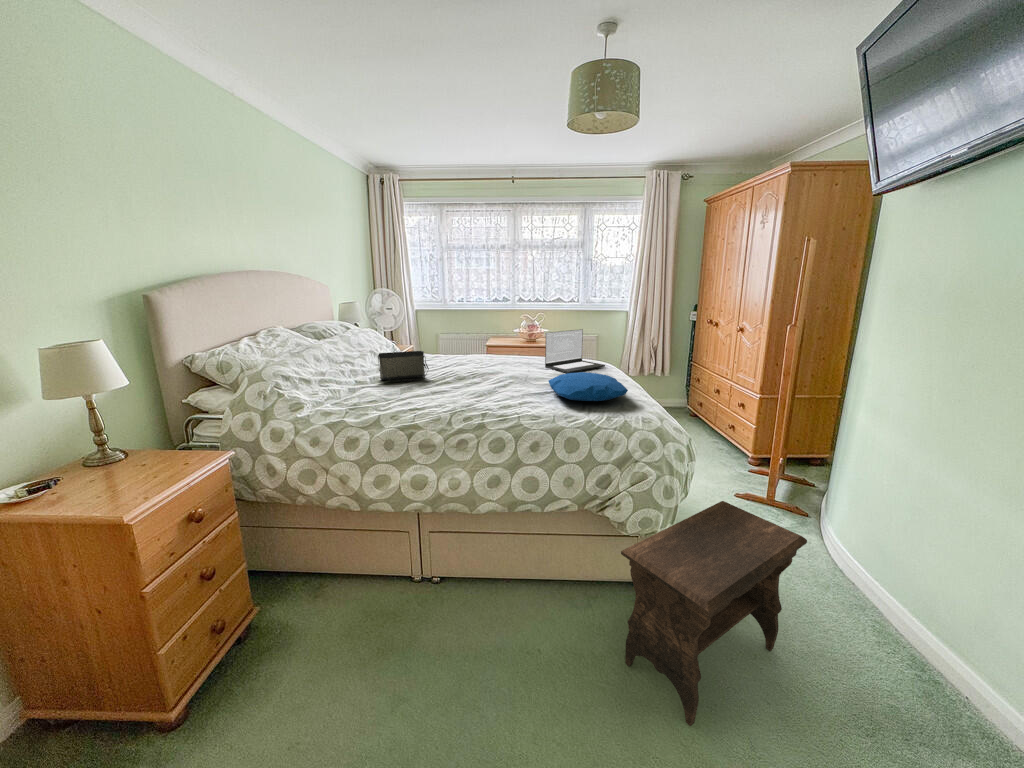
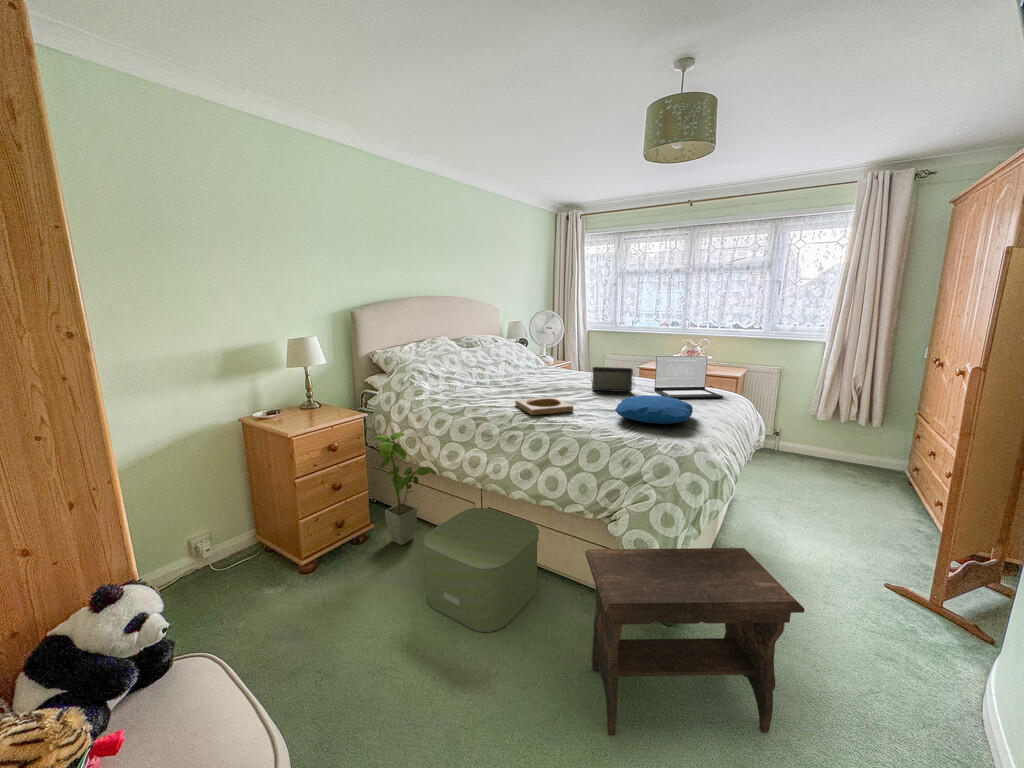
handbag: present [378,351,429,382] -> present [592,367,635,394]
tray: none [437,387,508,412] -> present [515,397,573,415]
house plant: none [258,468,362,617] -> present [372,432,437,545]
storage box: none [392,533,521,686] -> present [423,508,539,632]

